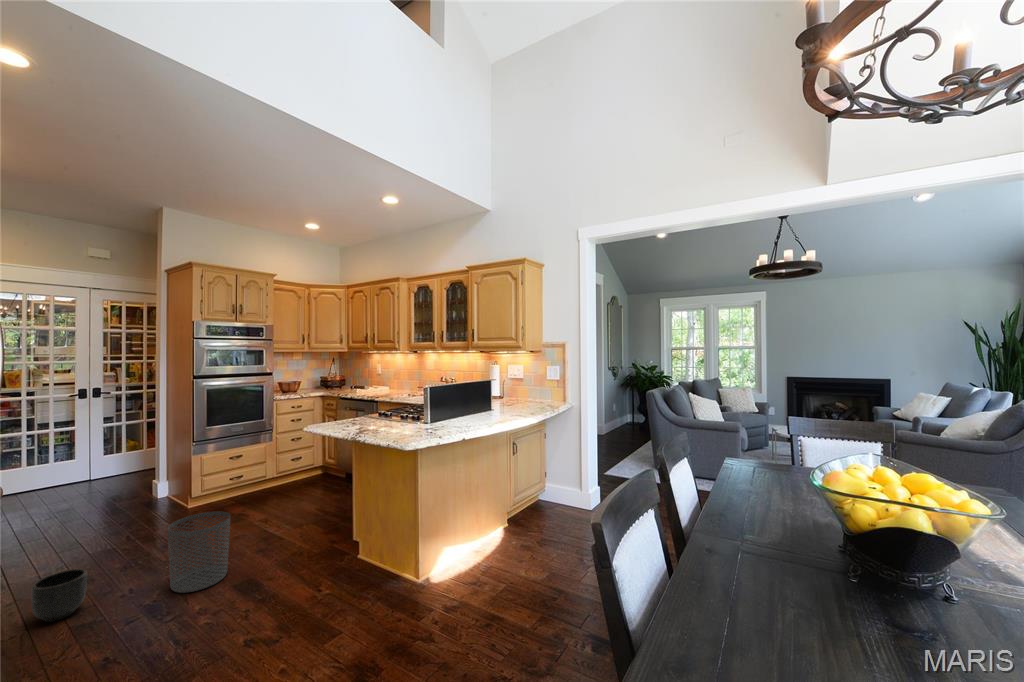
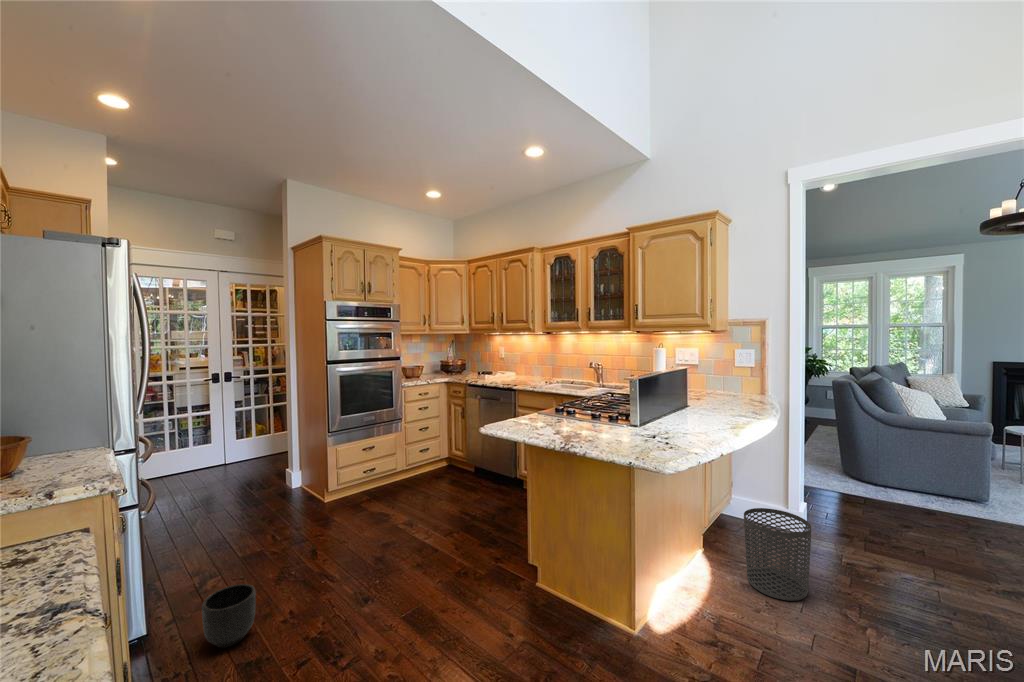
waste bin: present [167,512,230,593] -> present [744,508,811,601]

